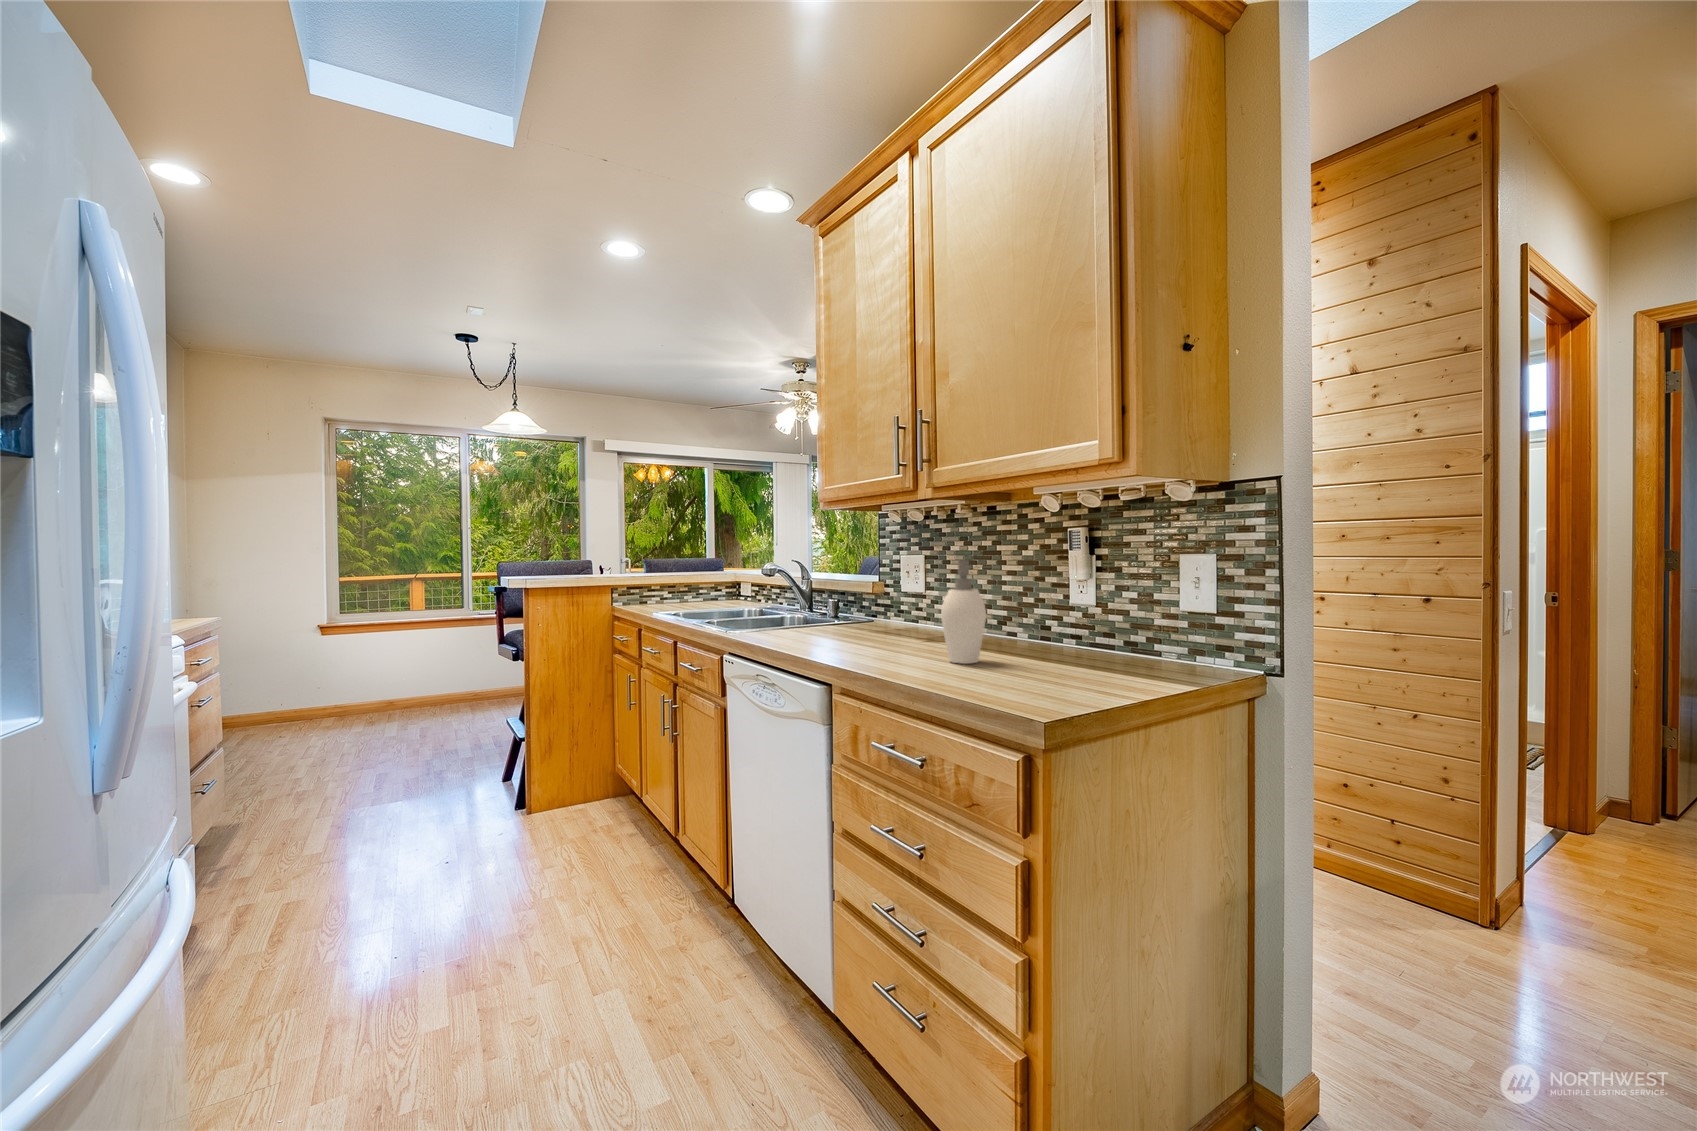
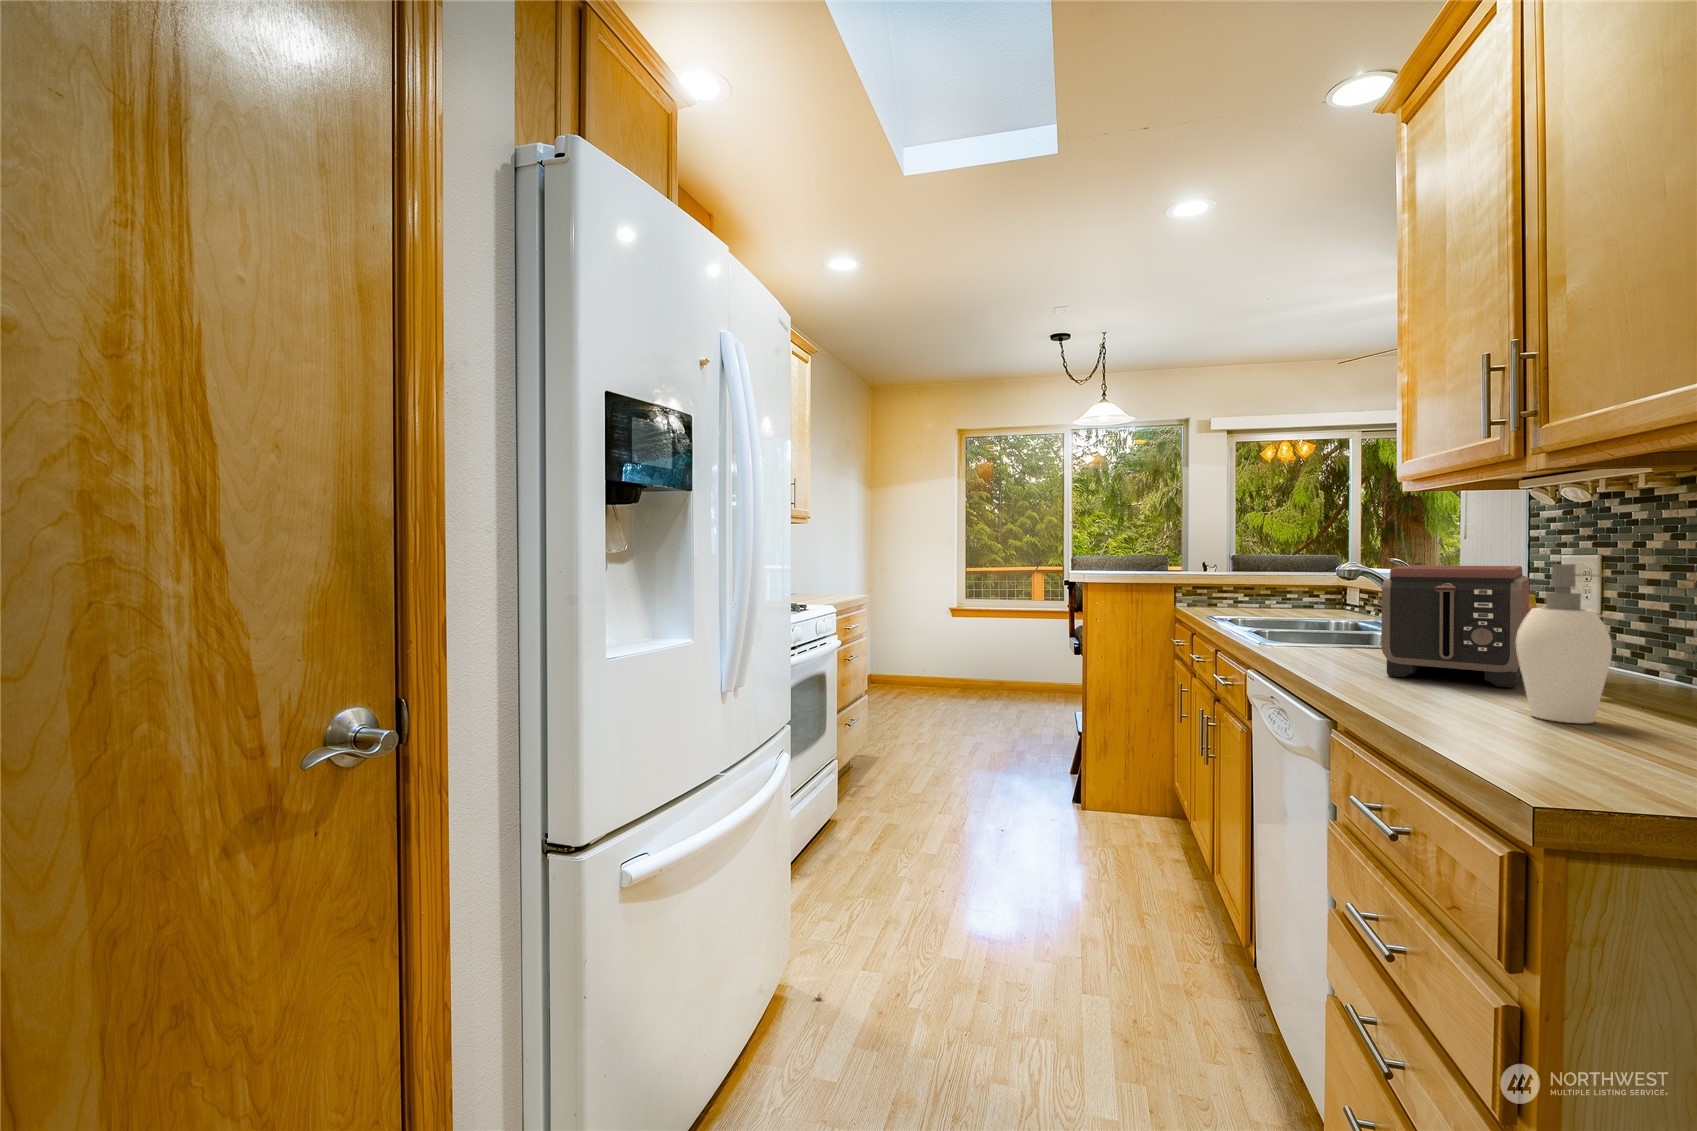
toaster: none [835,563,919,647] -> present [1381,565,1529,688]

